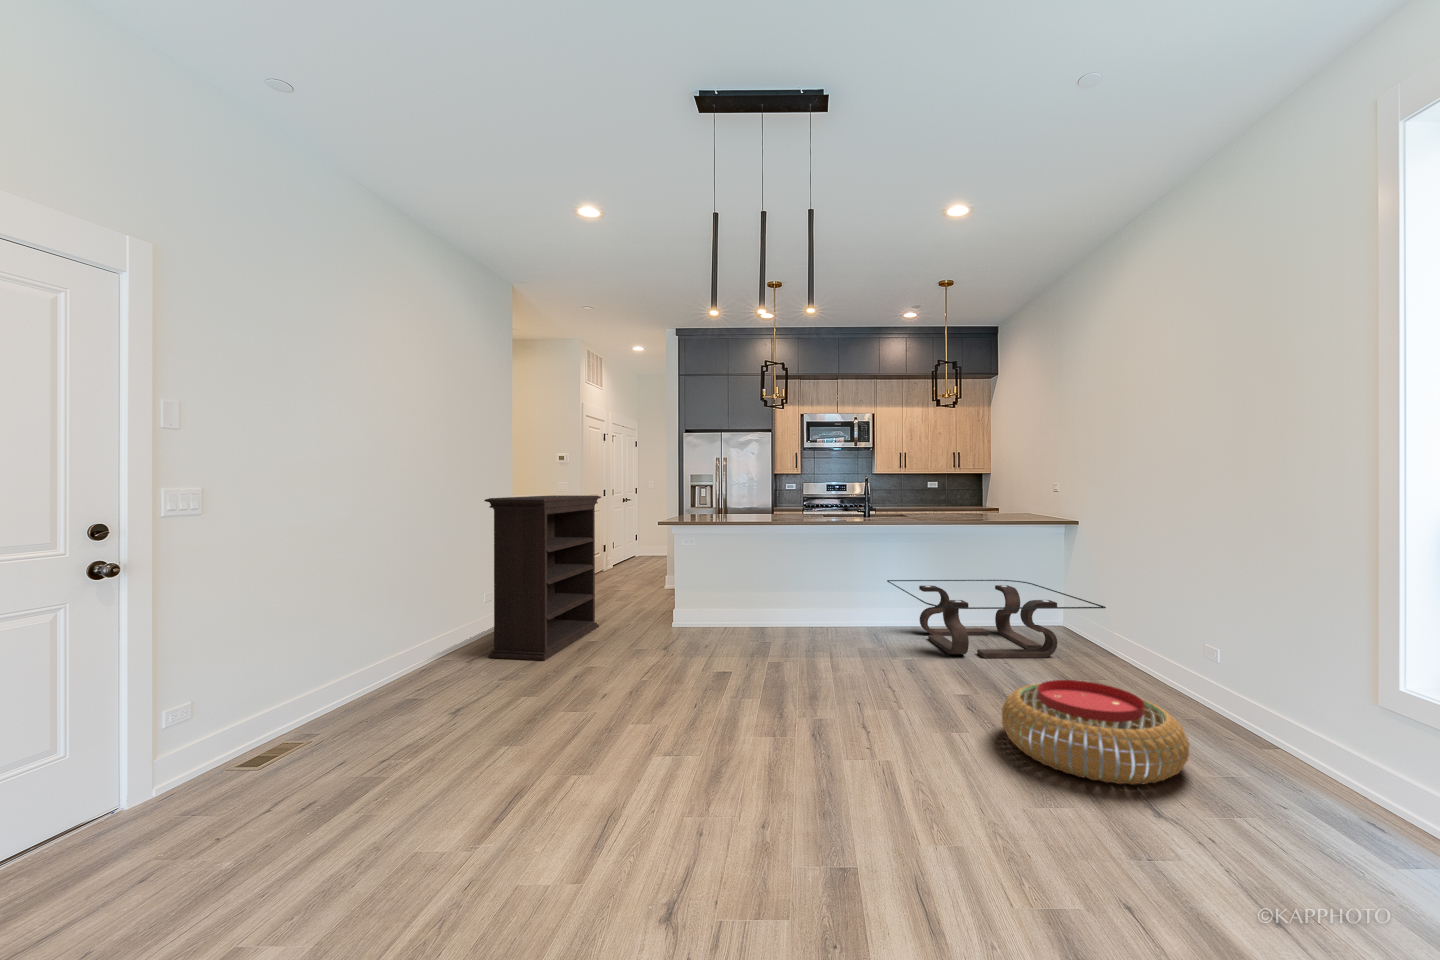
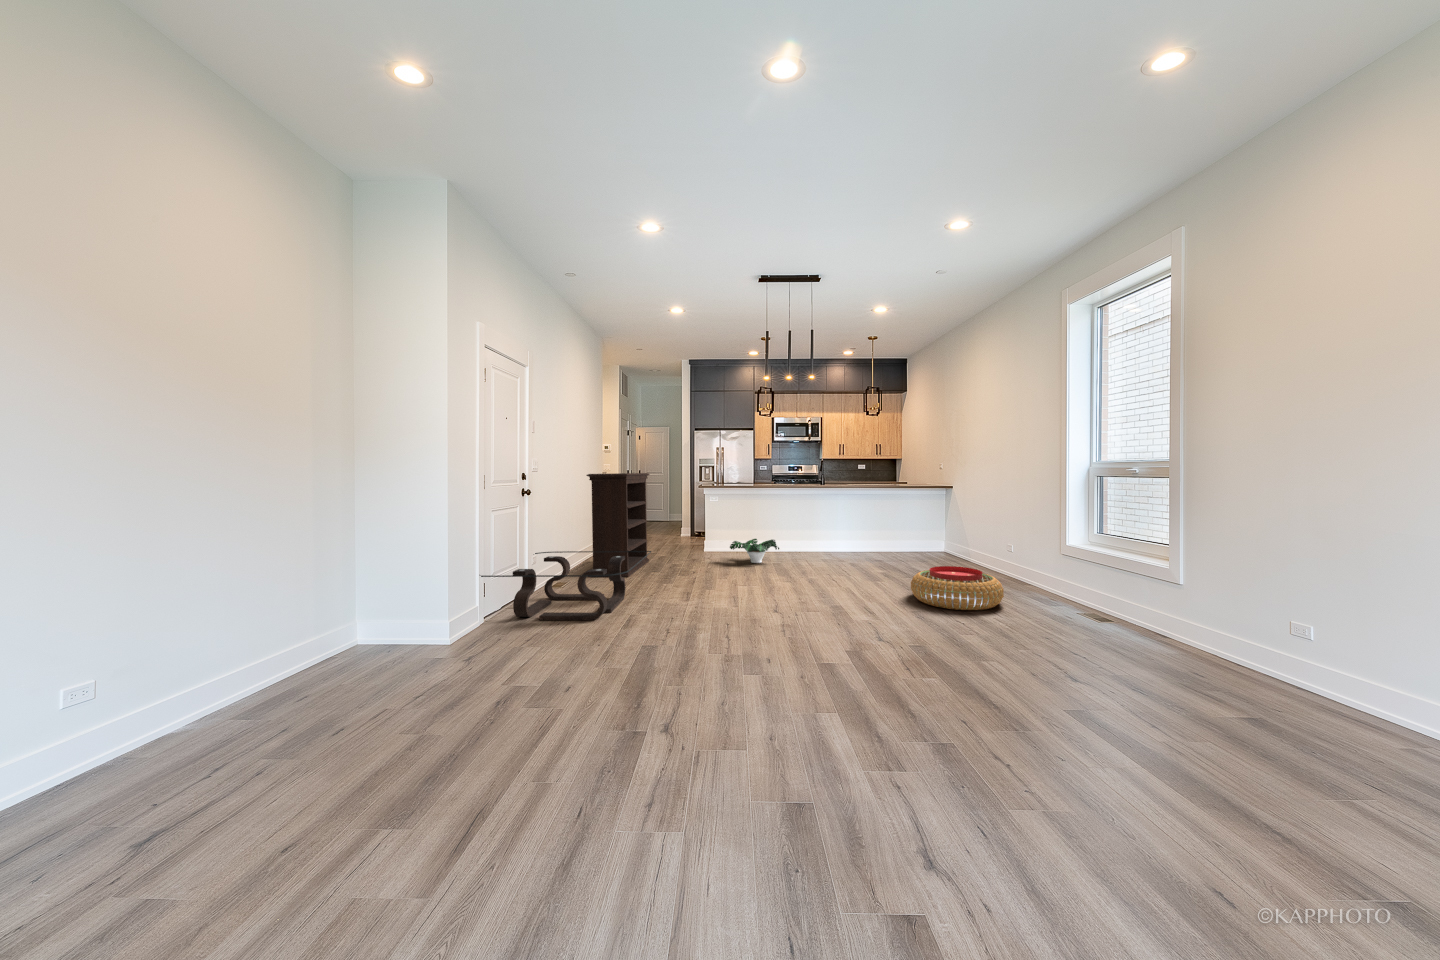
coffee table: present [887,580,1106,658] -> present [481,551,651,620]
potted plant: none [714,598,790,638] -> present [730,539,779,563]

